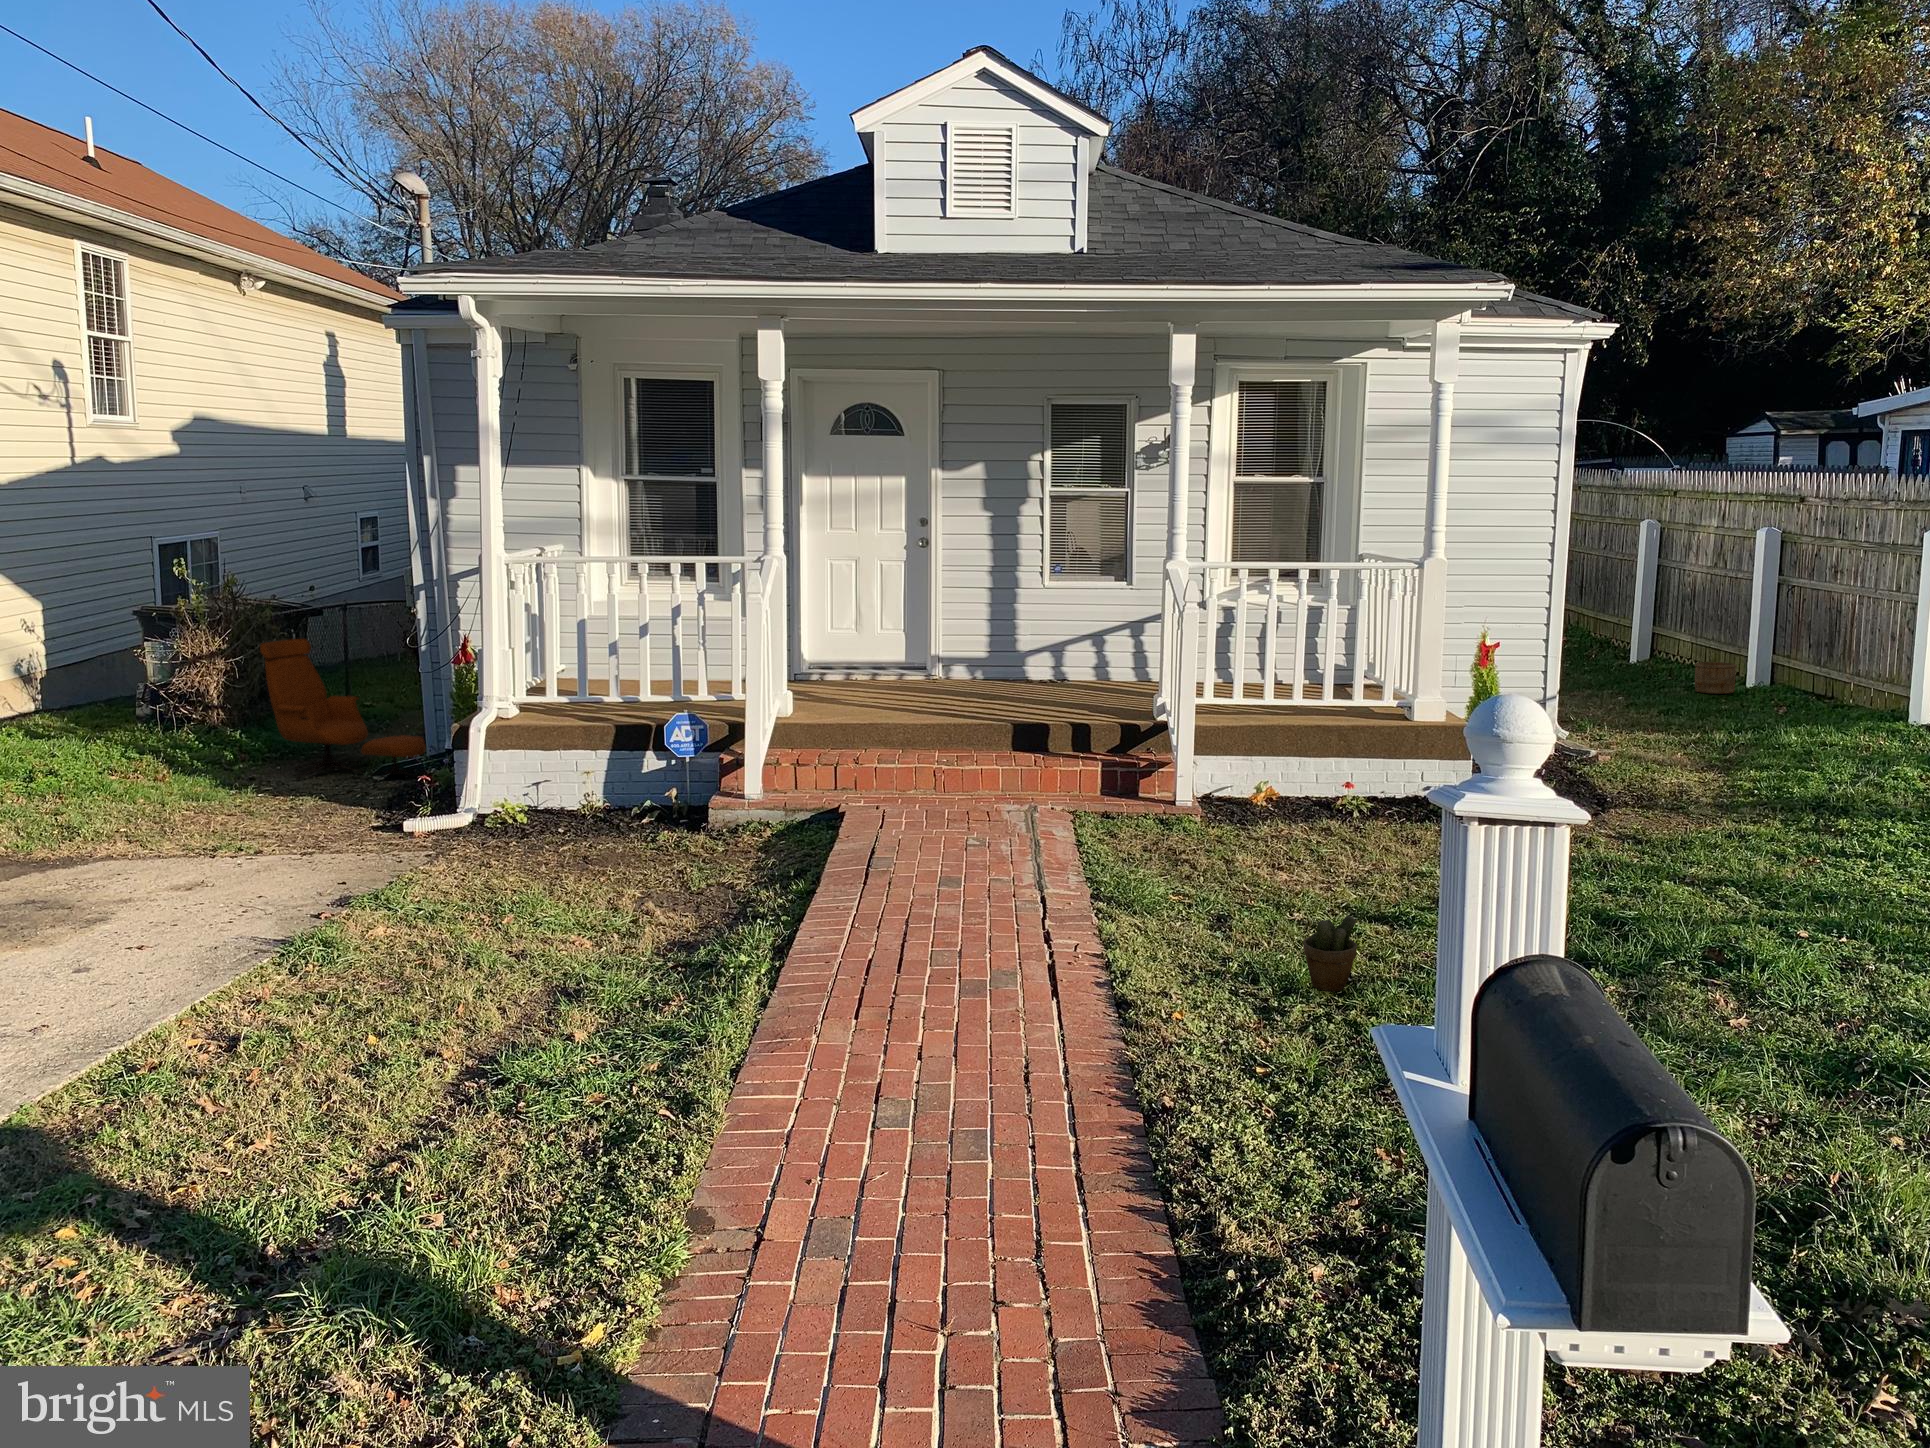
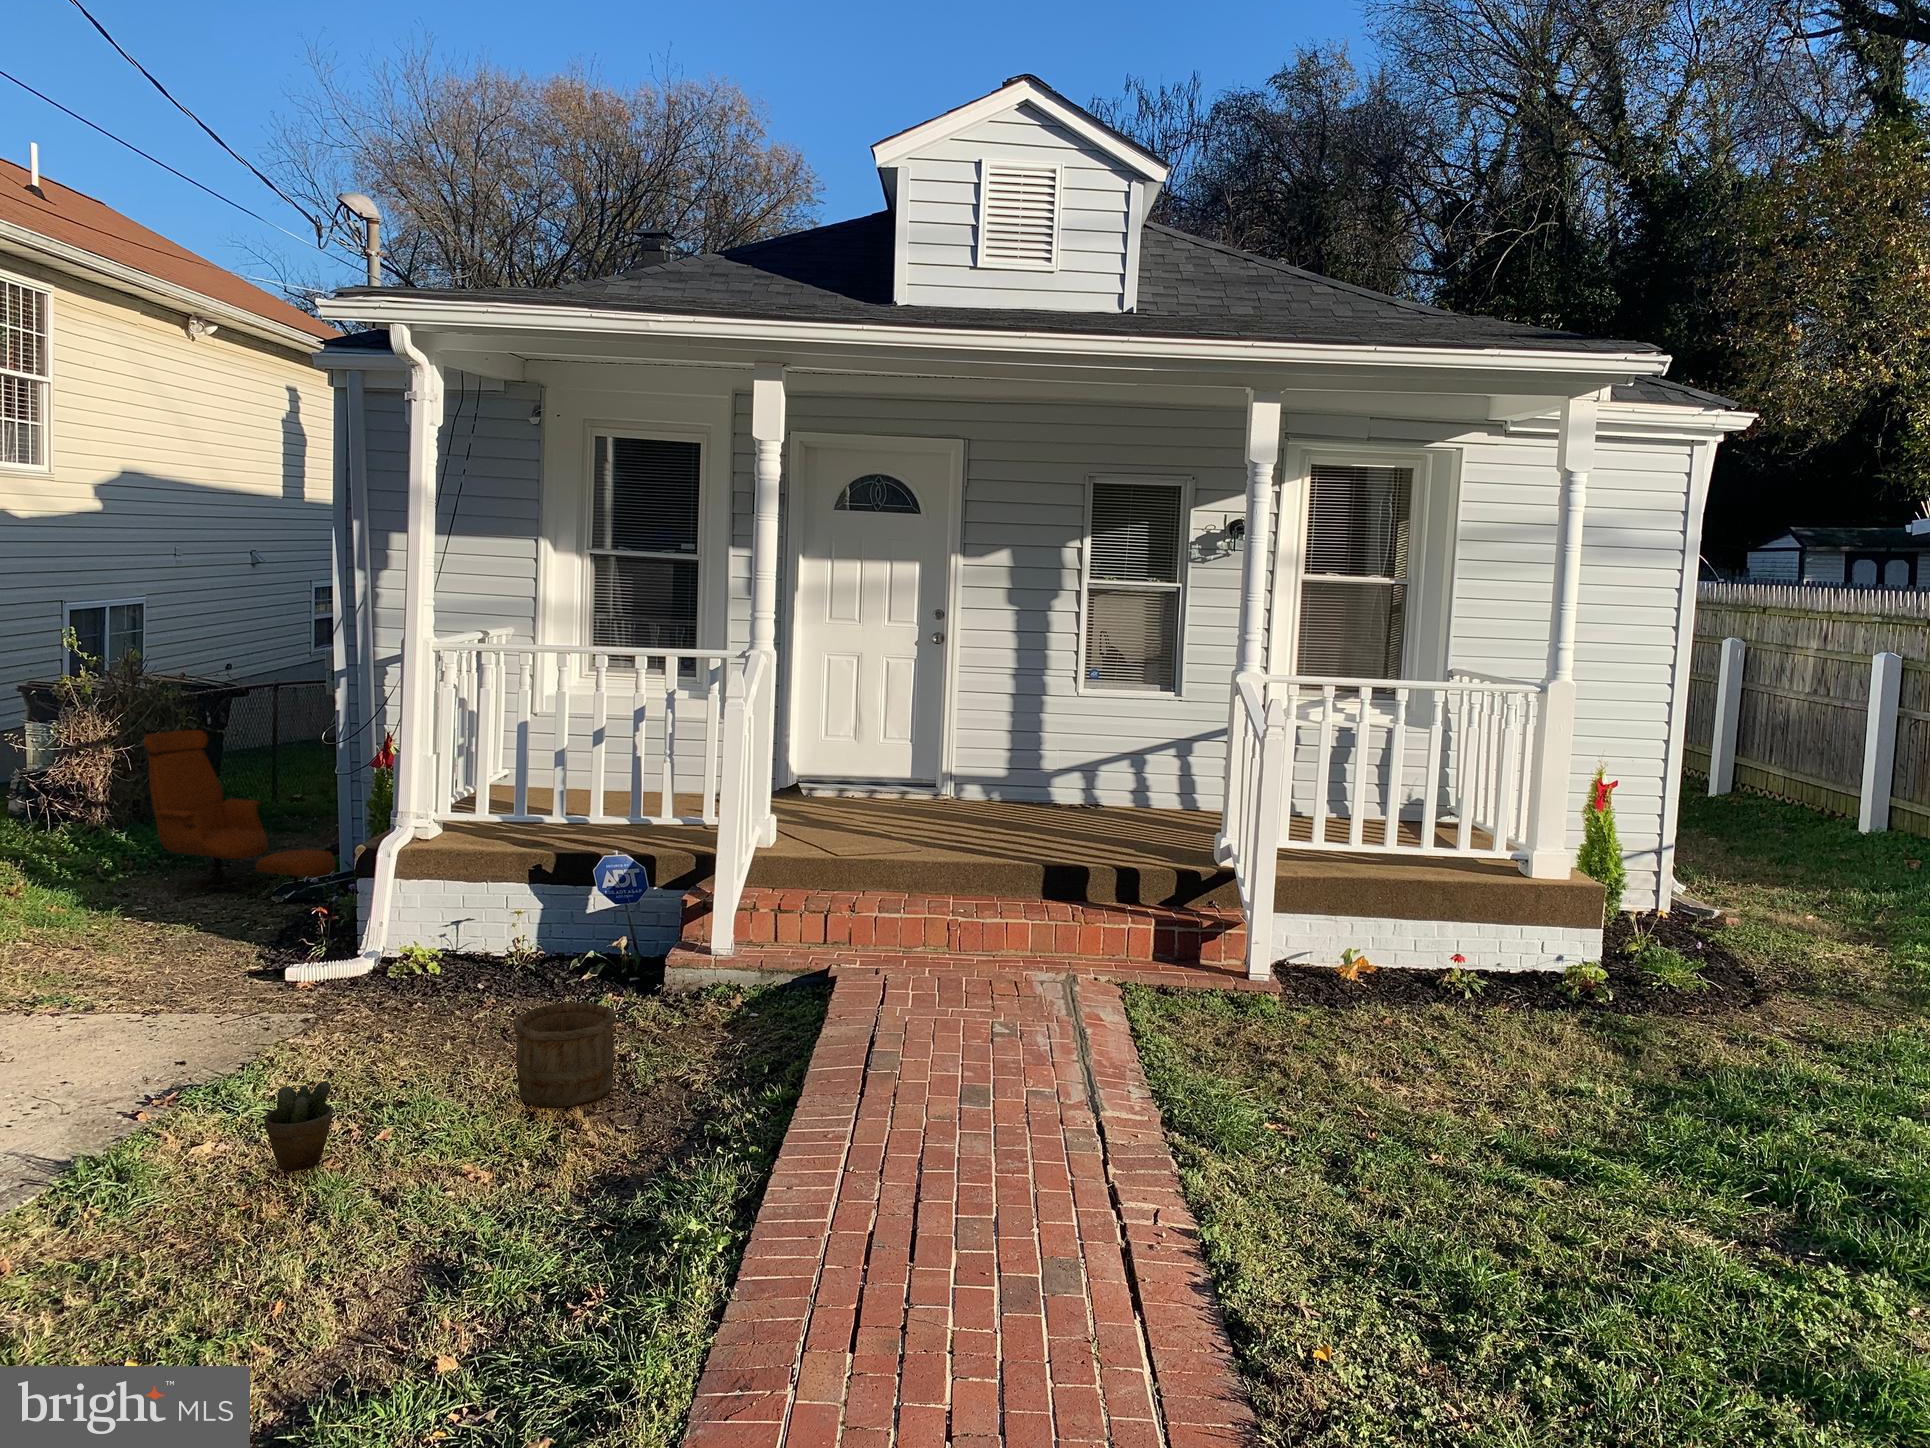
wooden bucket: present [1694,662,1737,694] -> present [513,1002,616,1107]
potted plant: present [1303,916,1357,991] -> present [264,1081,333,1171]

